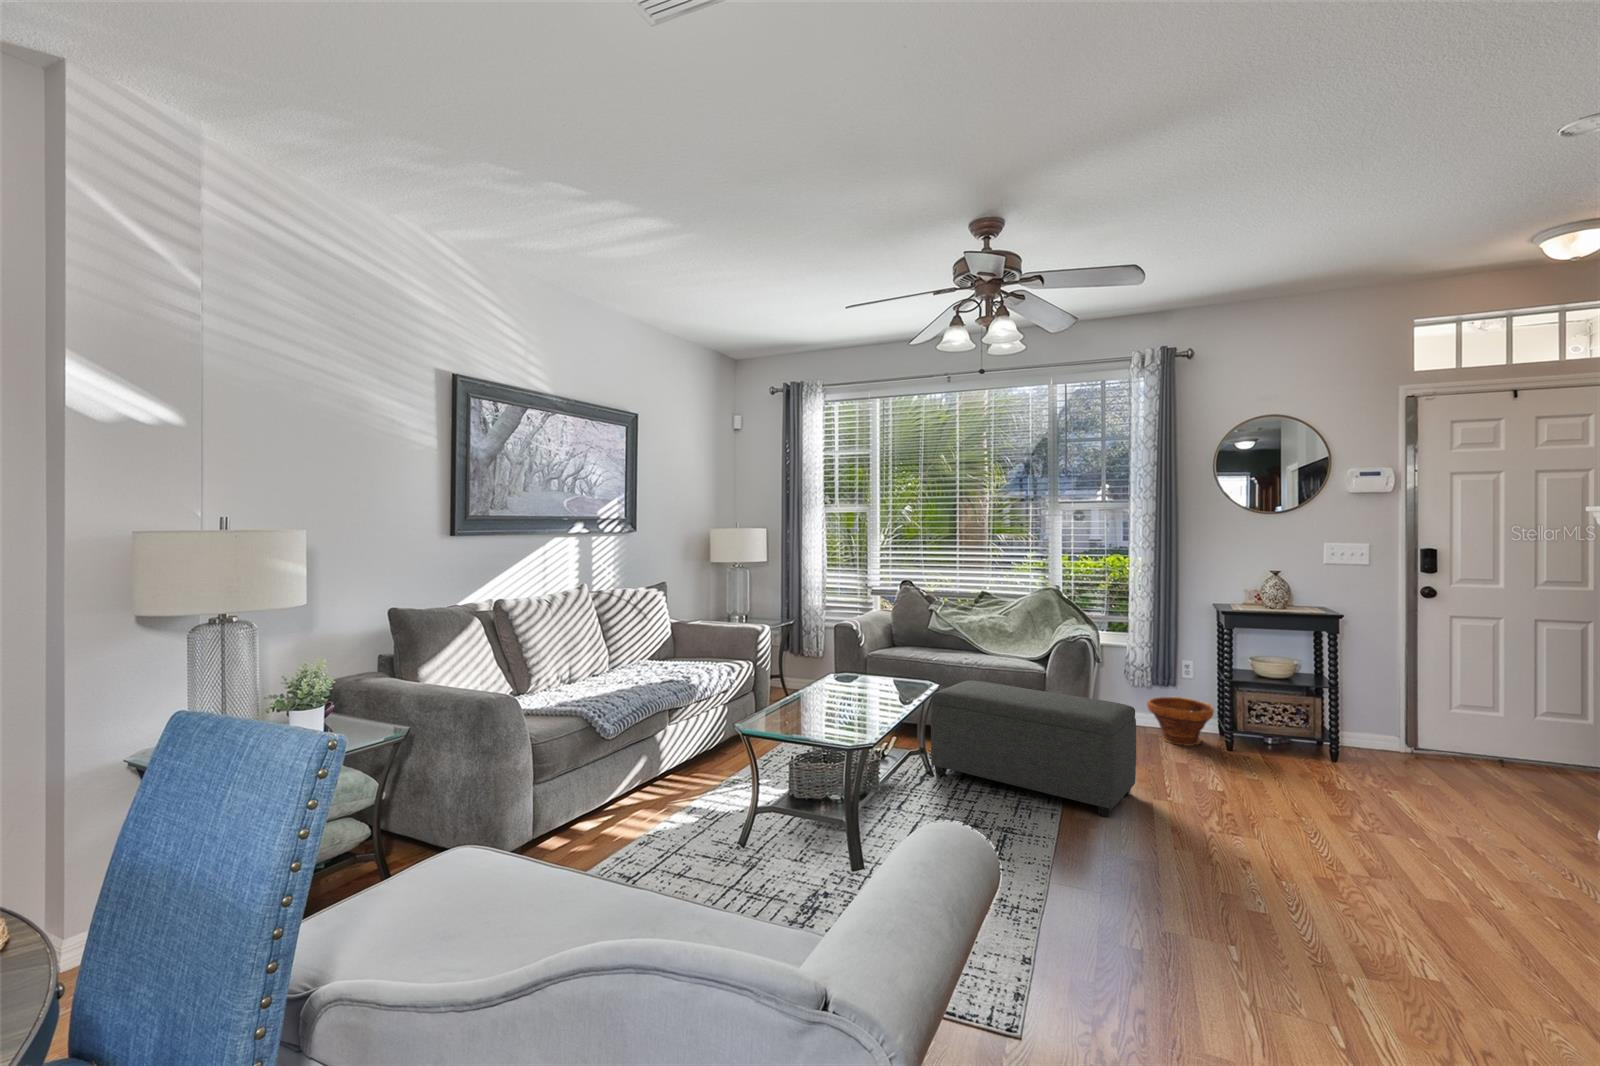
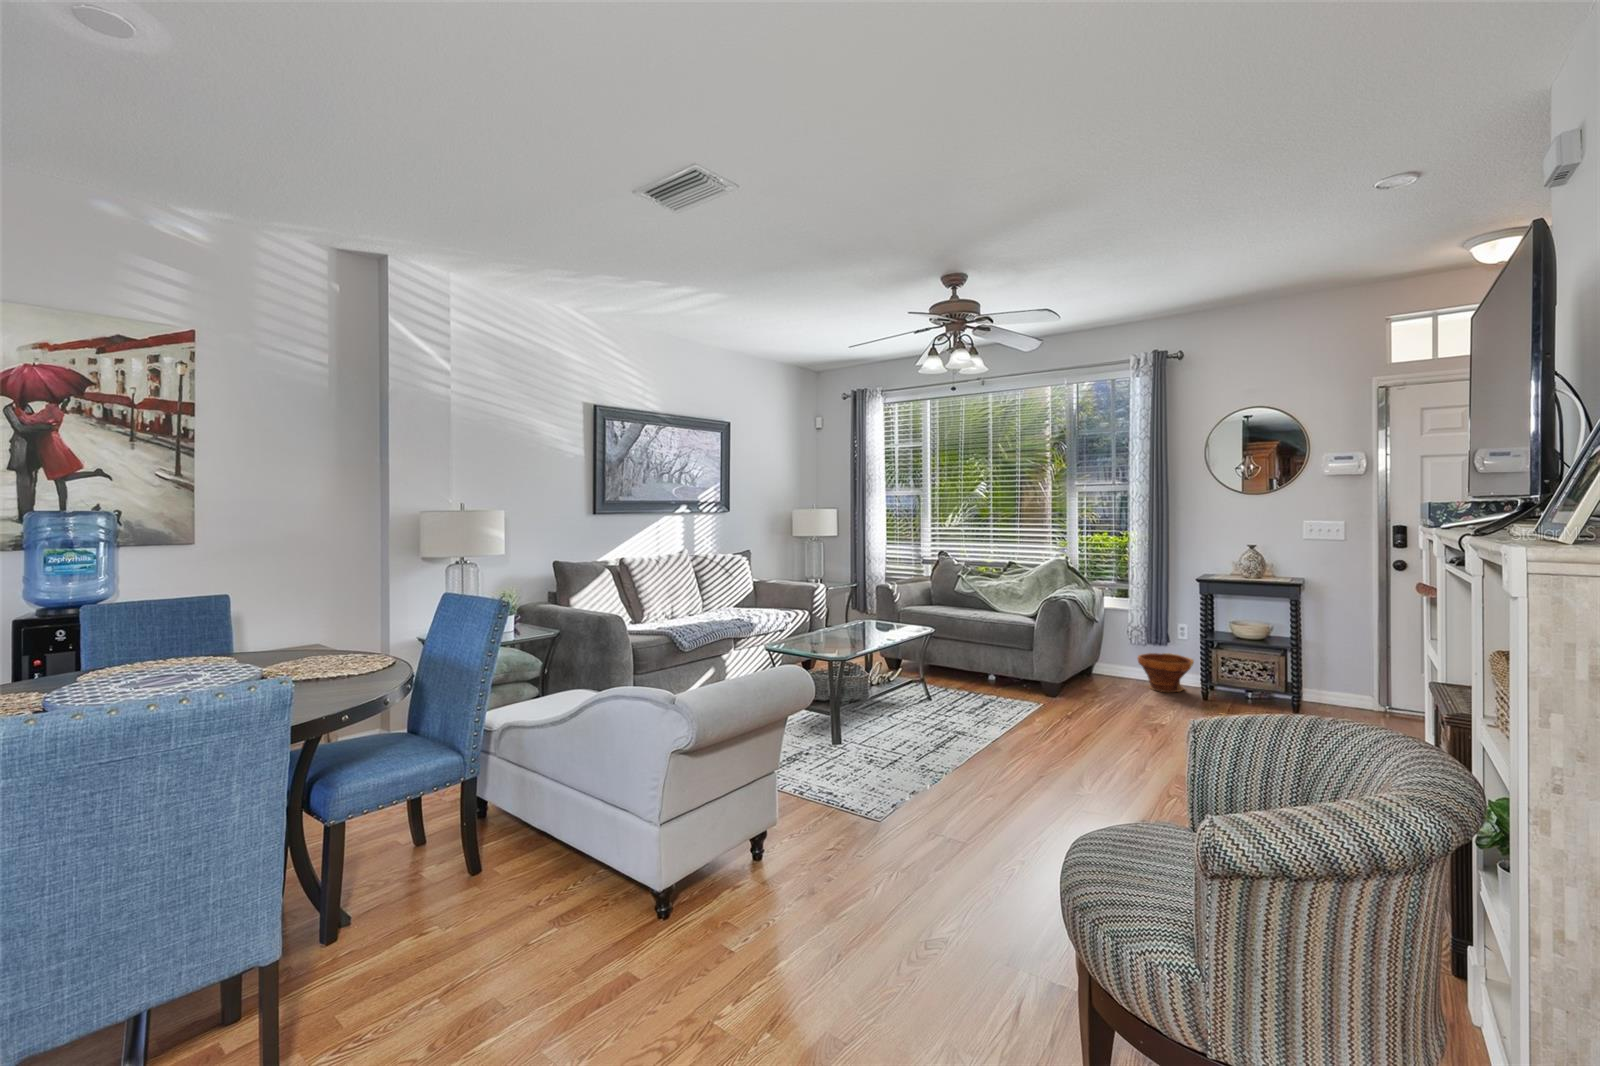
ottoman: present [931,680,1136,817] -> none [931,629,1085,727]

